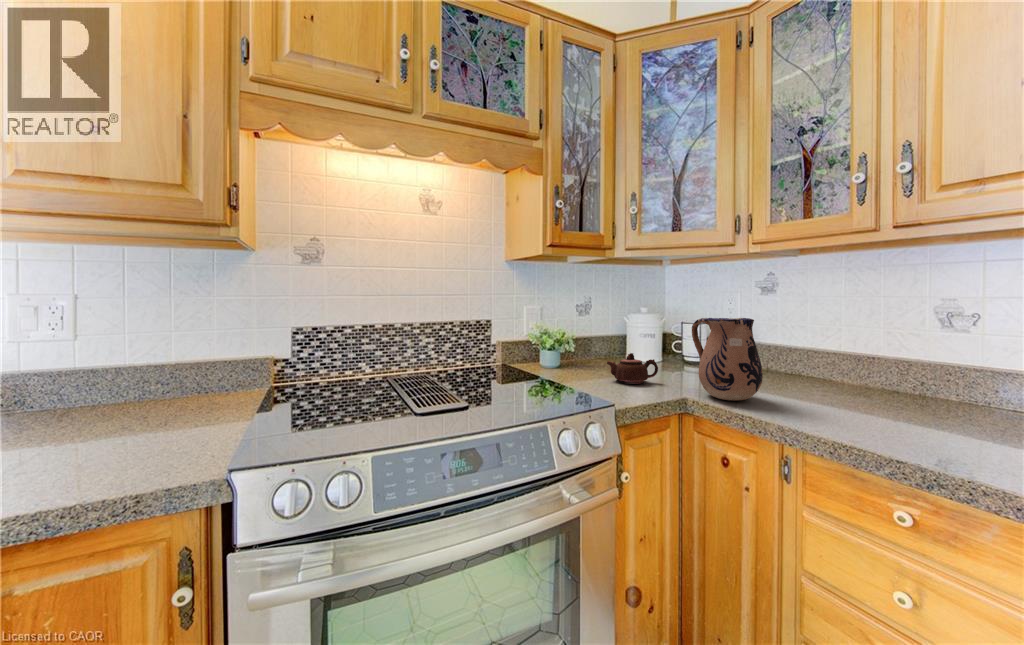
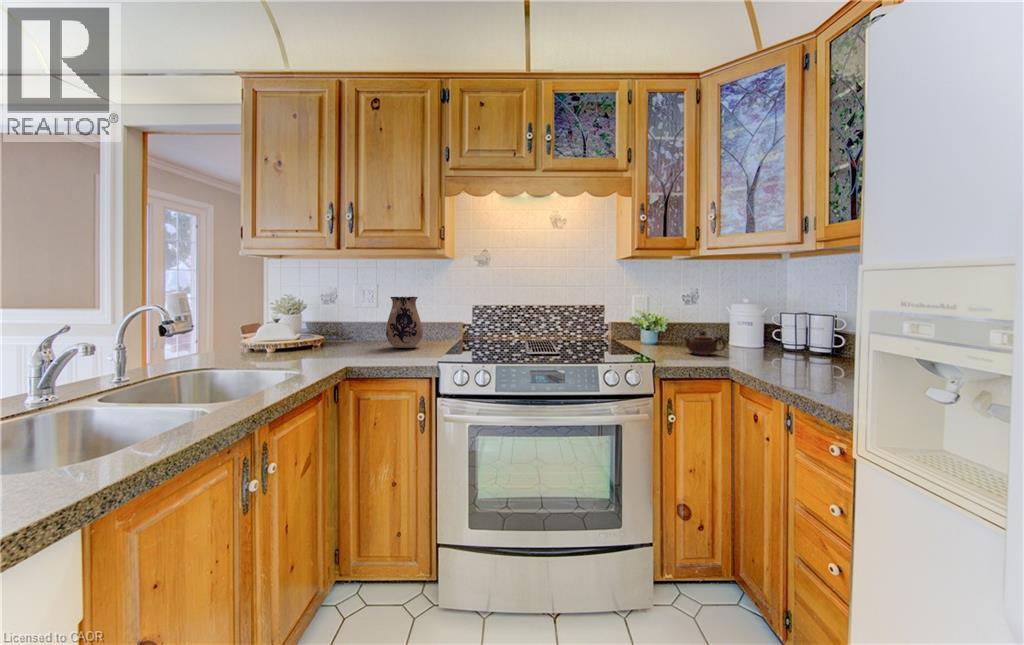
ceramic pitcher: present [692,318,763,401] -> present [386,297,423,348]

